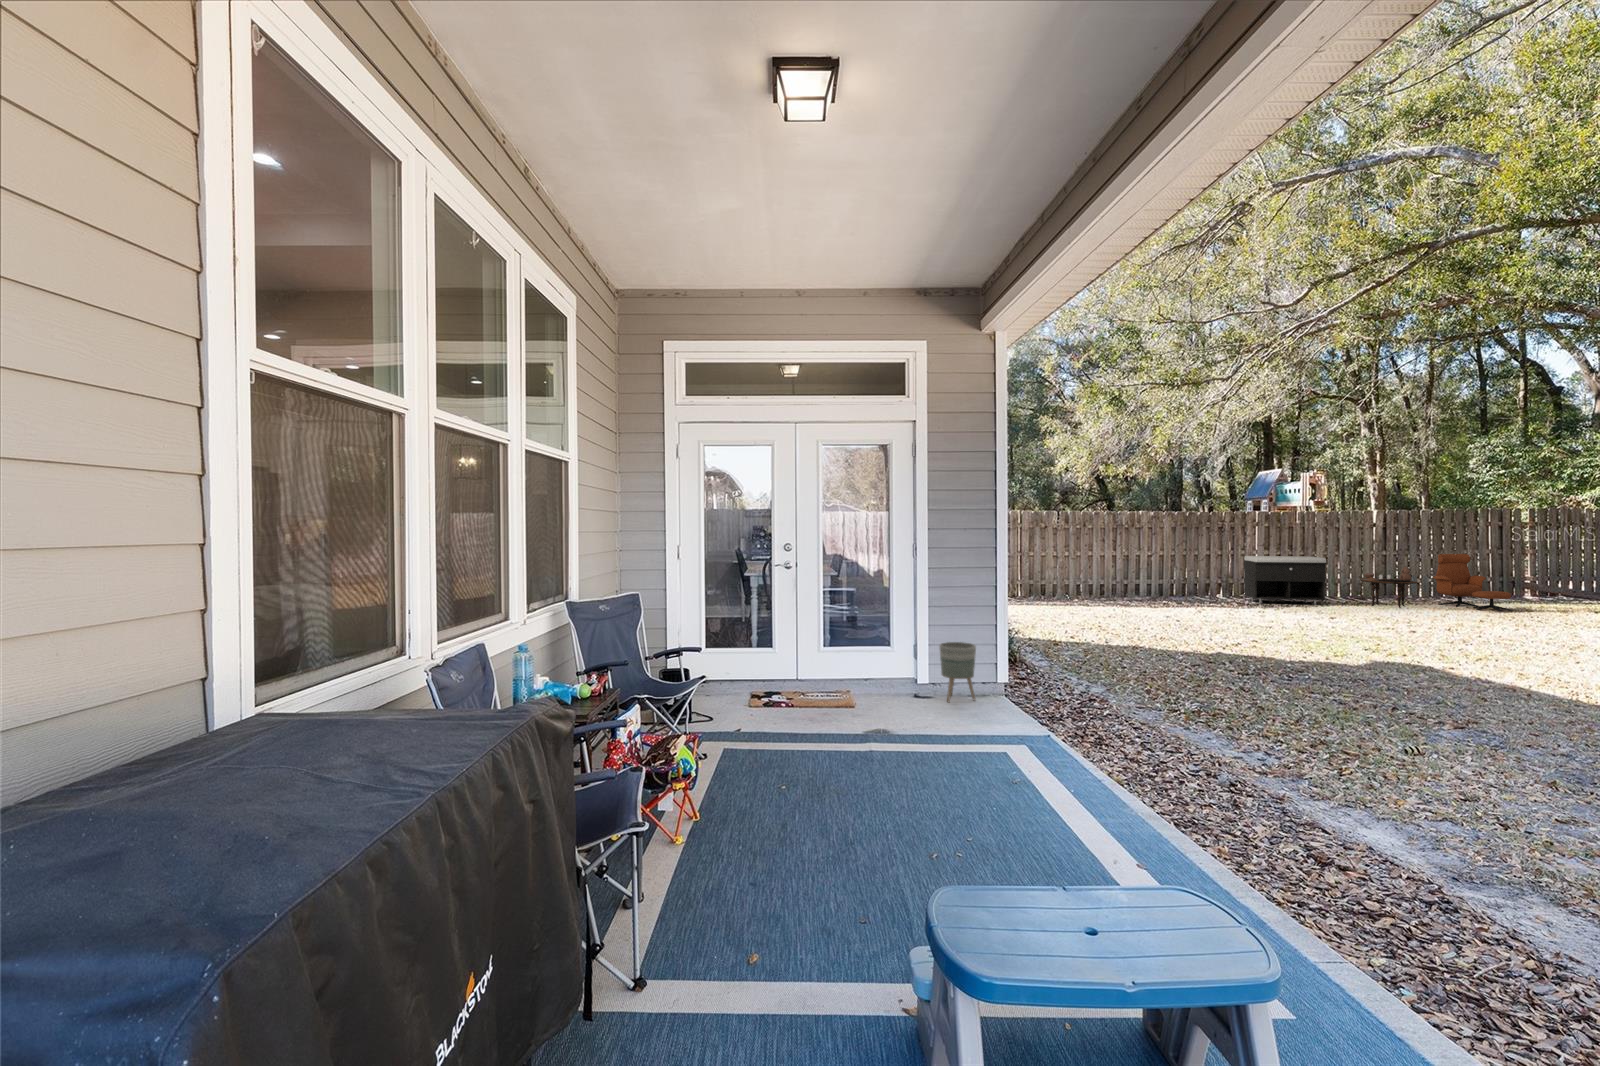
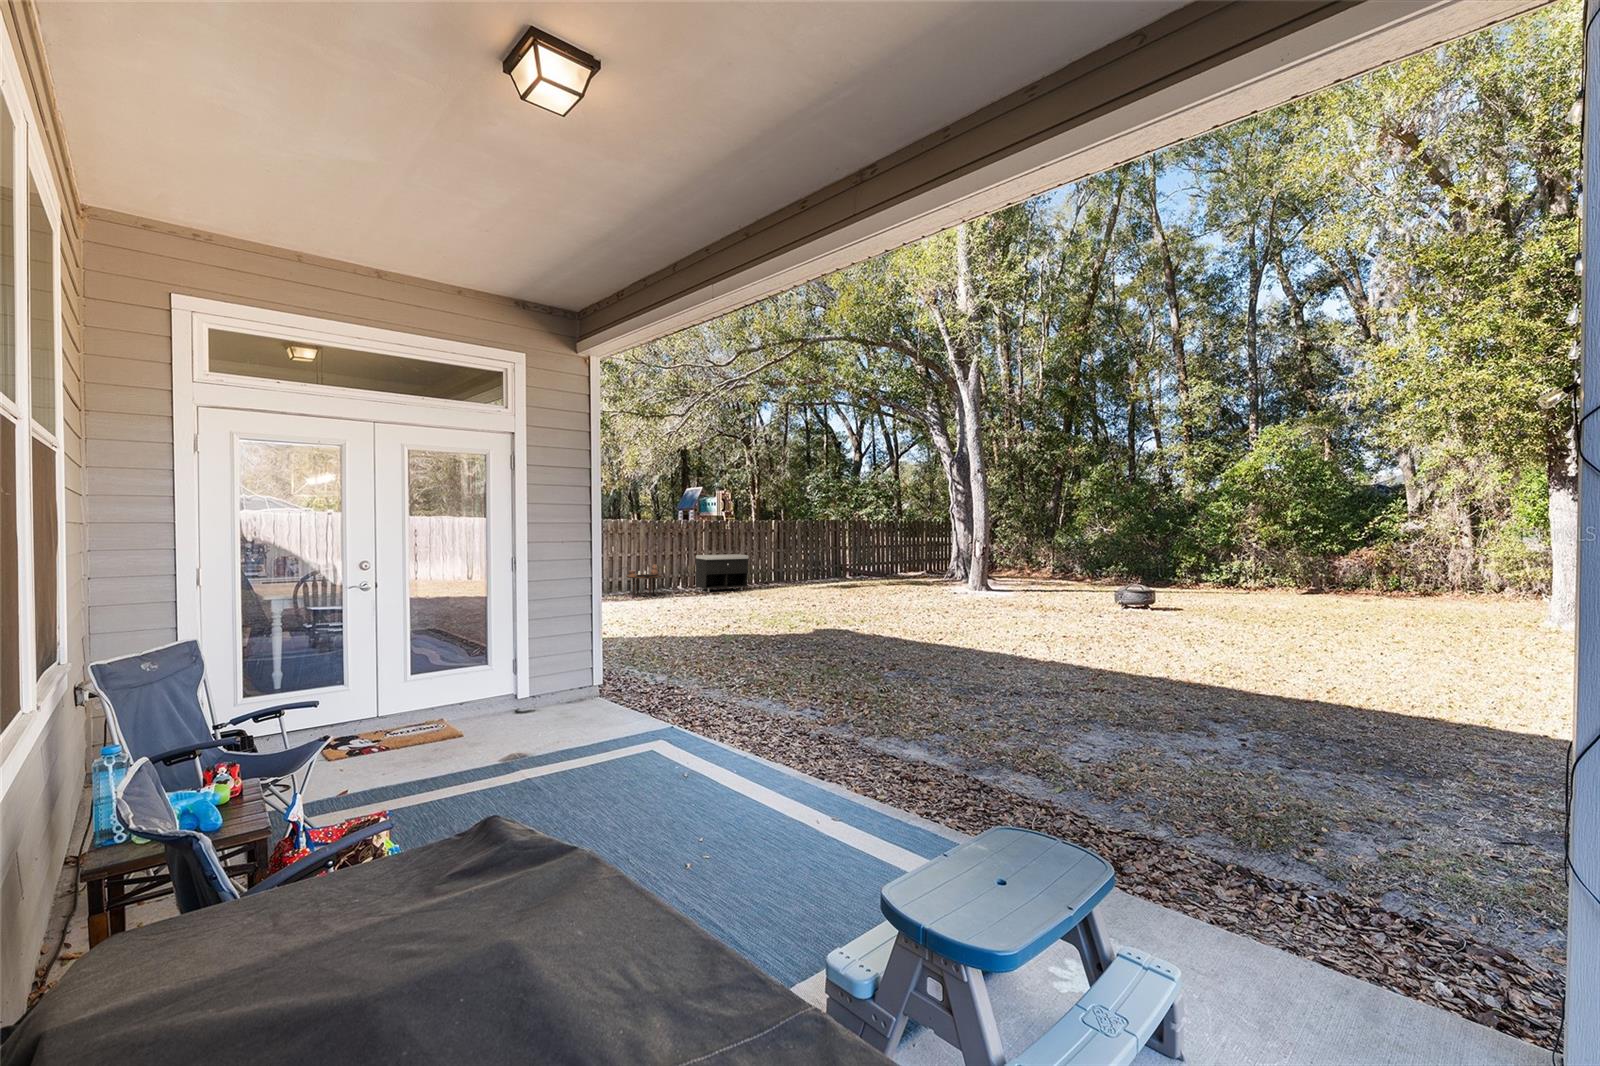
lounge chair: present [1433,554,1512,611] -> none [802,550,840,587]
side table: present [1360,567,1417,608] -> present [626,564,661,597]
planter: present [939,642,976,702] -> none [541,650,578,710]

